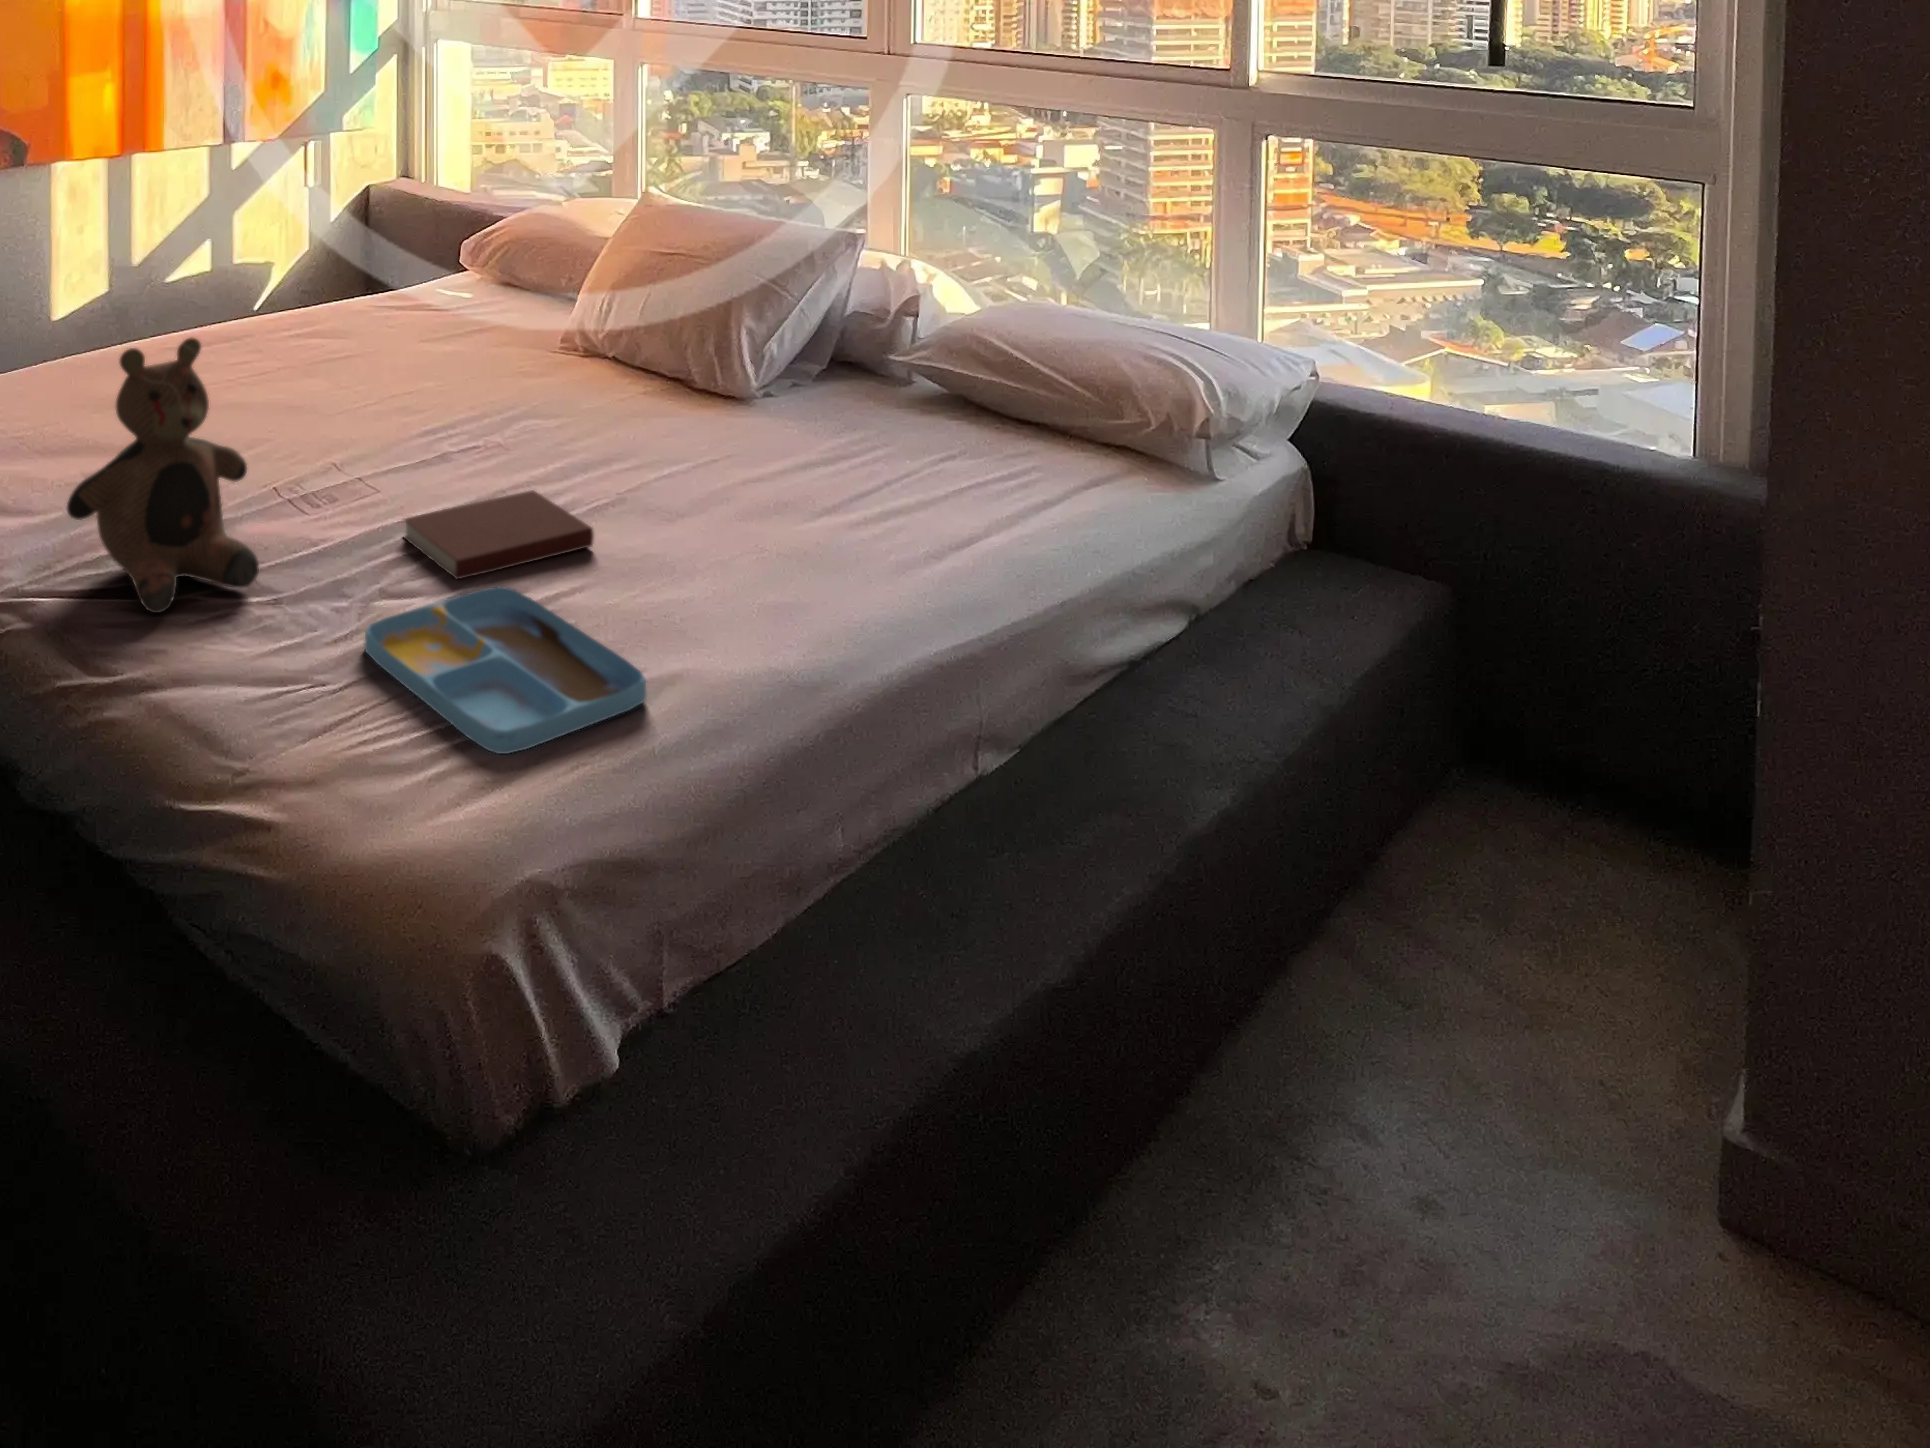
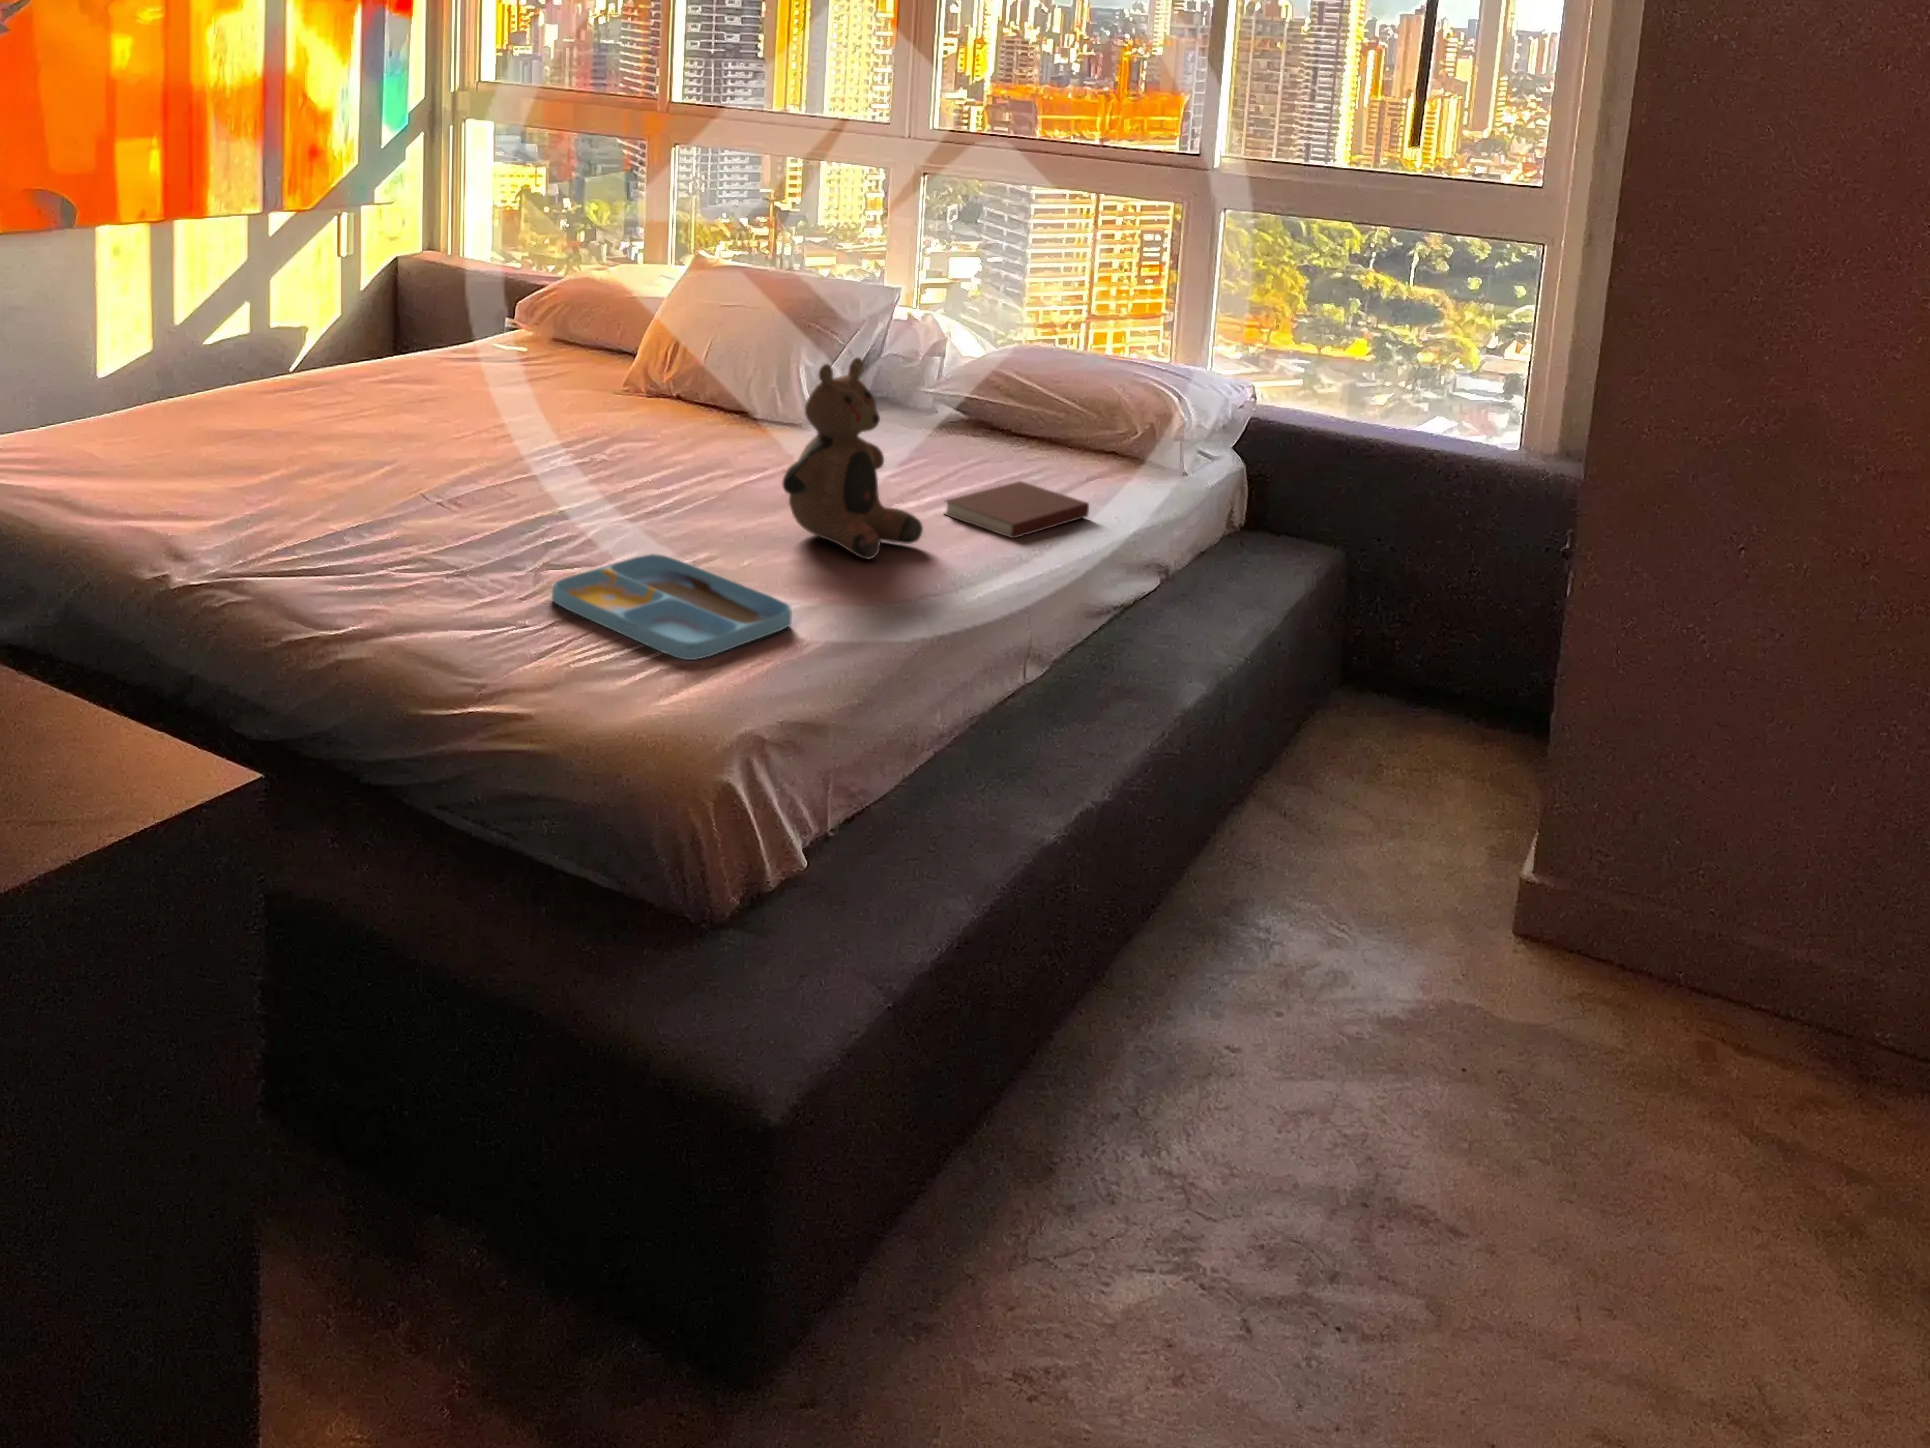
teddy bear: present [67,338,259,613] -> present [782,358,923,559]
notebook: present [404,490,594,579] -> present [945,481,1089,538]

